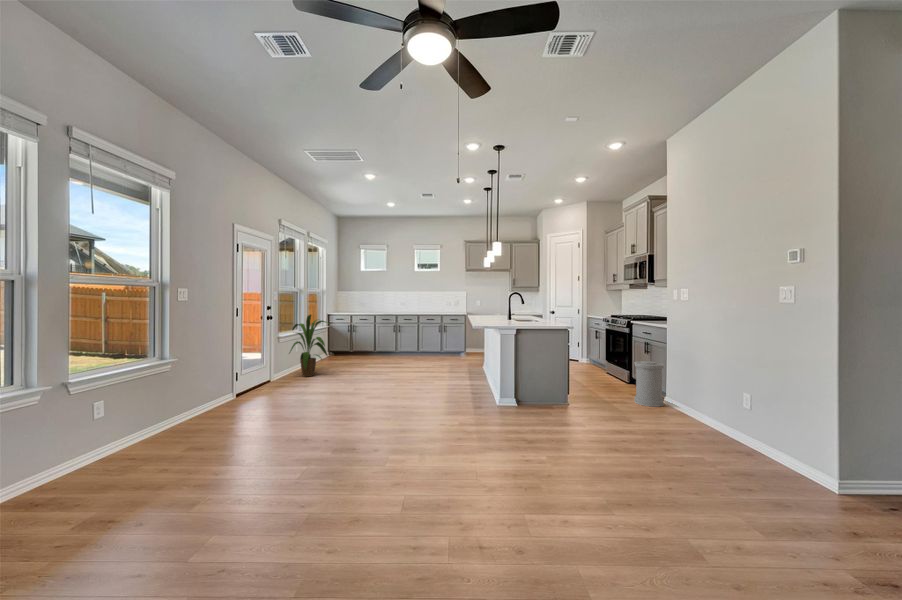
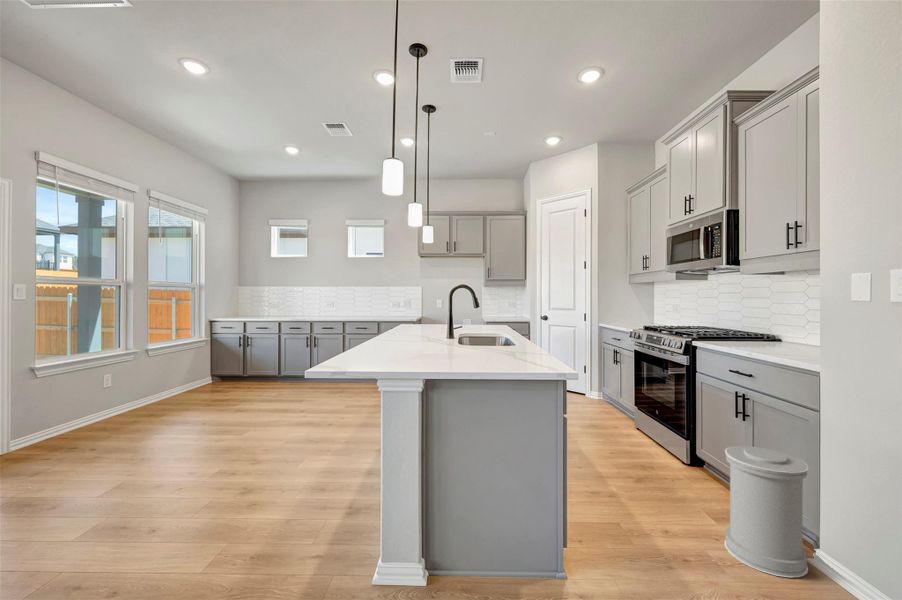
house plant: present [289,315,328,377] -> none [45,327,147,440]

